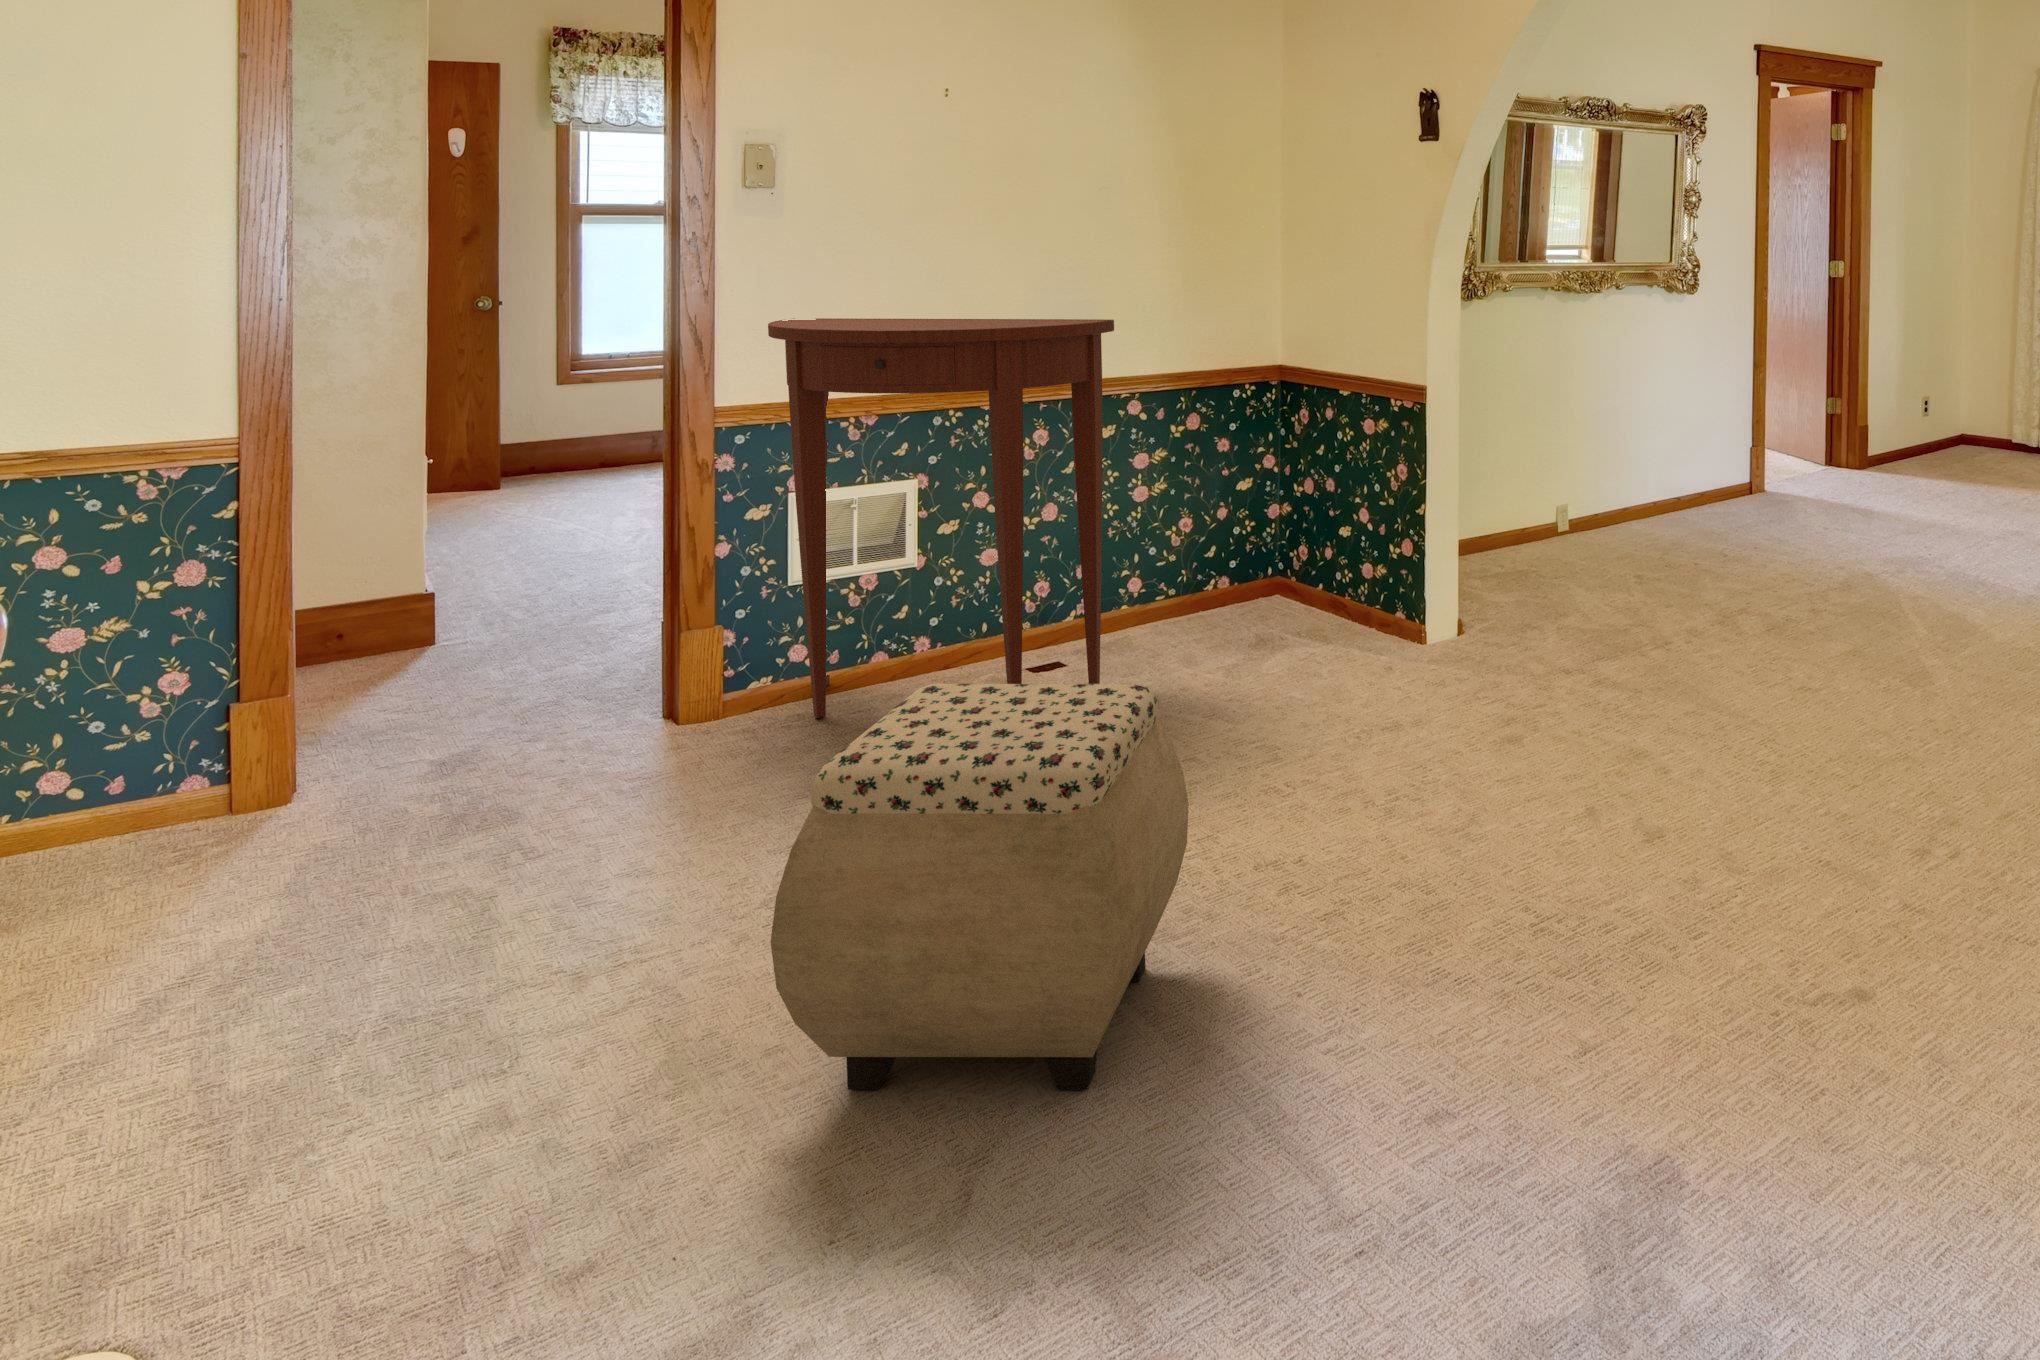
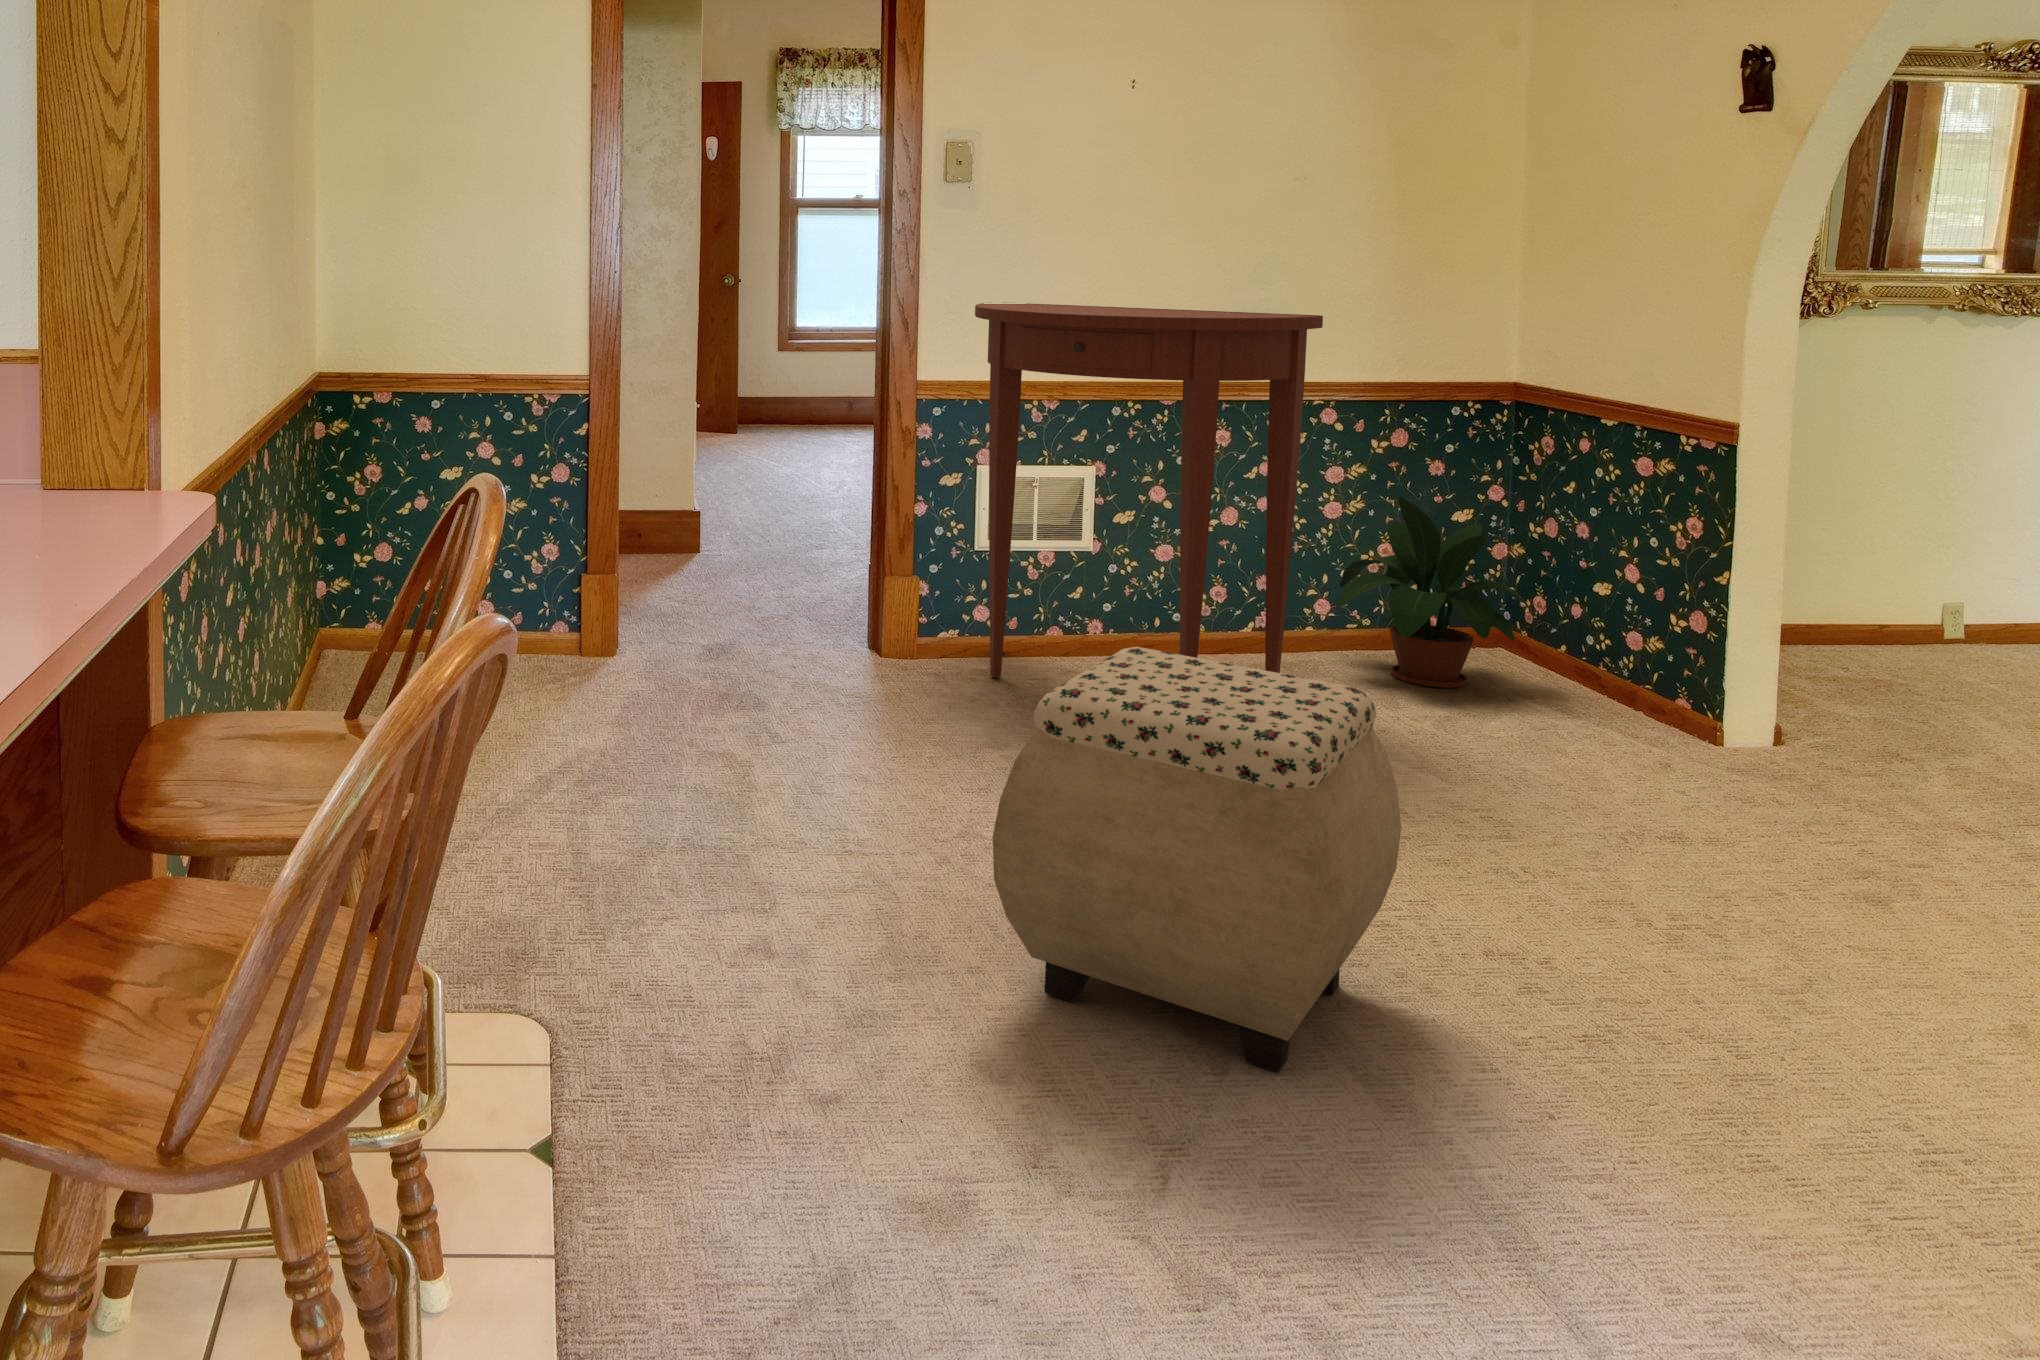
potted plant: none [1147,477,1303,640] -> present [1336,497,1537,688]

